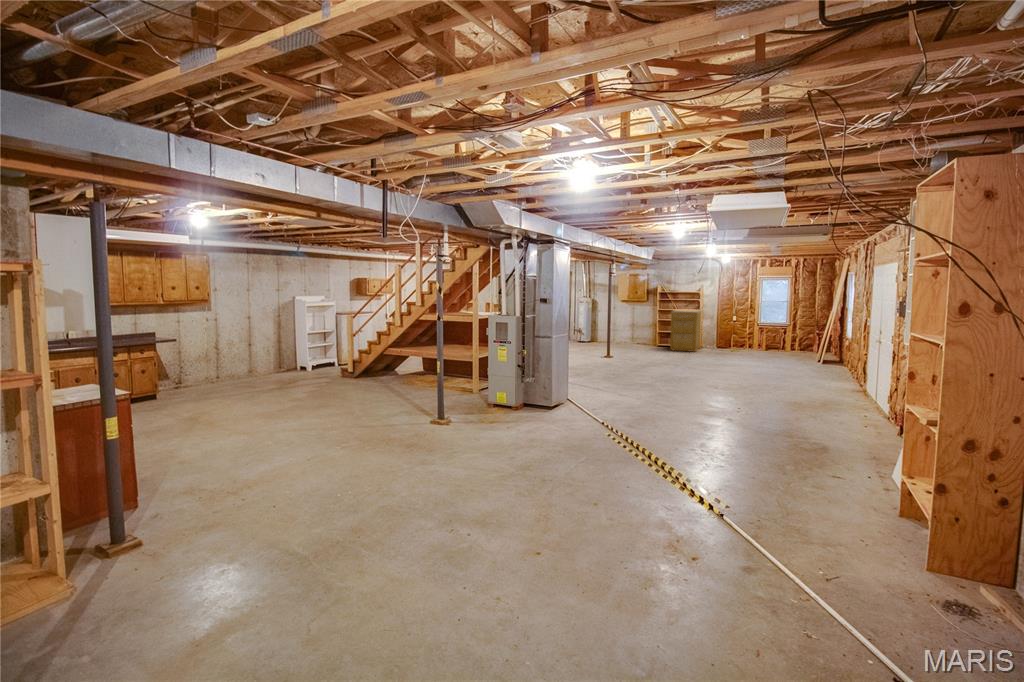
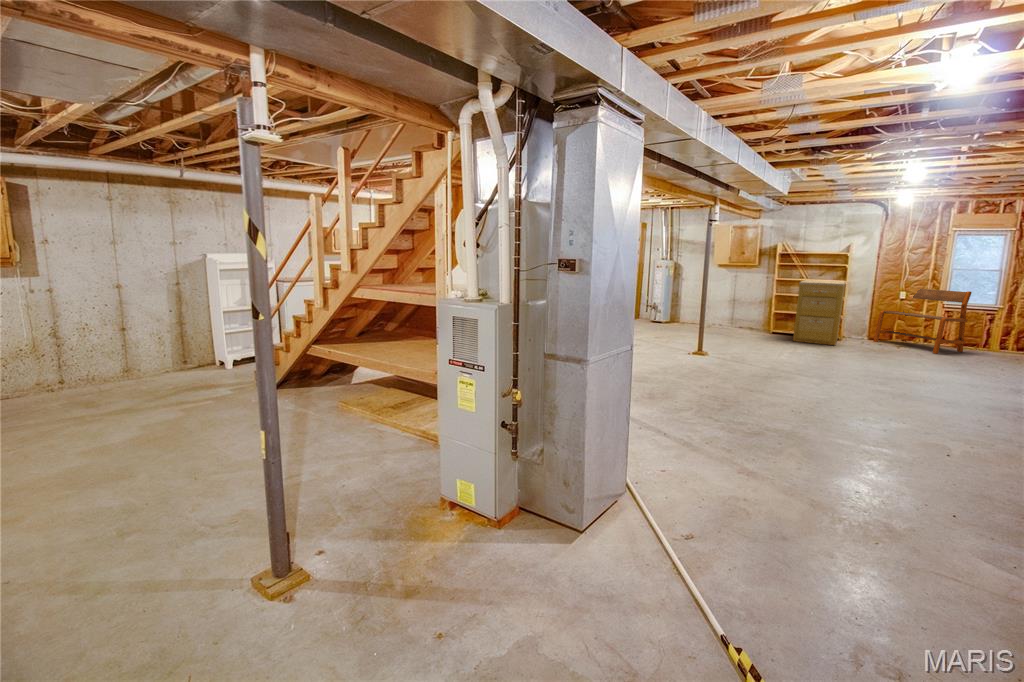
bench: none [720,313,770,354] -> present [873,289,972,354]

